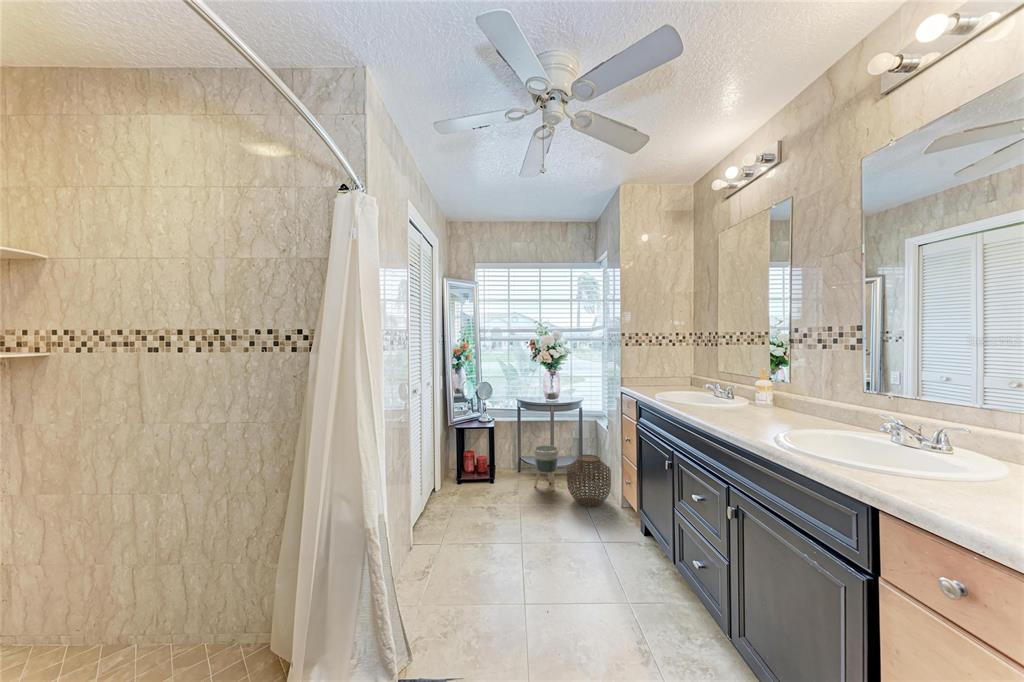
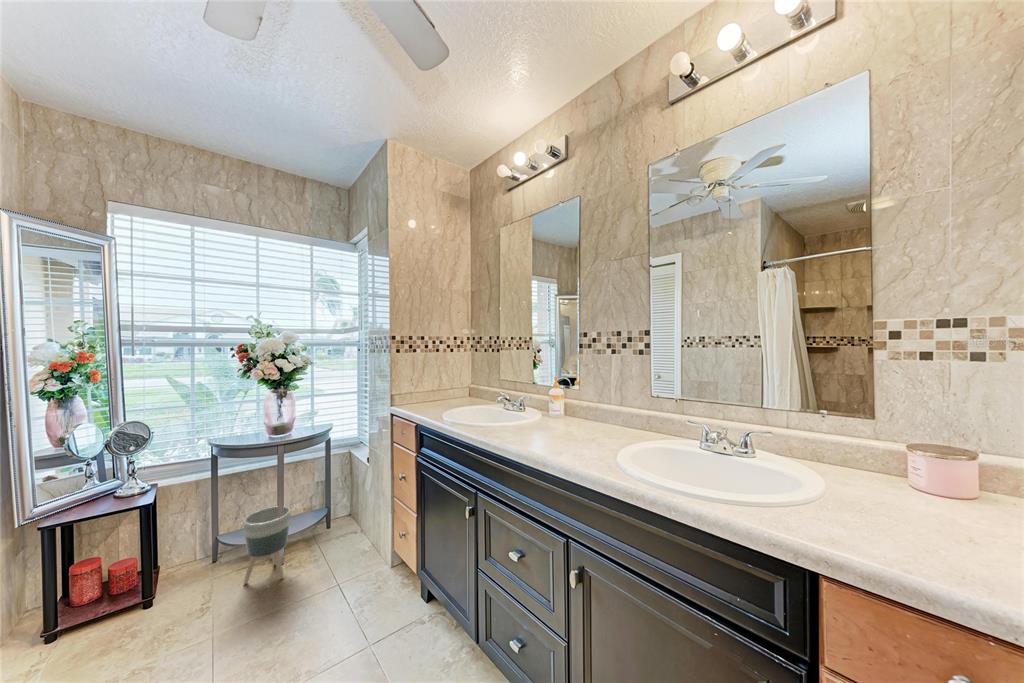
woven basket: present [567,454,611,507] -> none [306,509,377,594]

